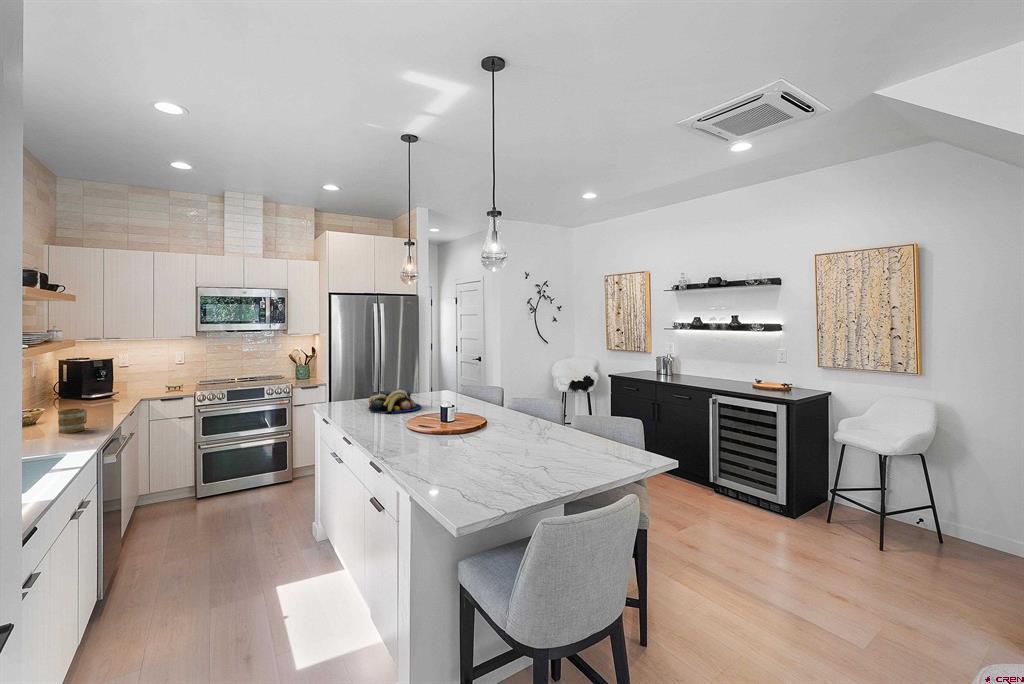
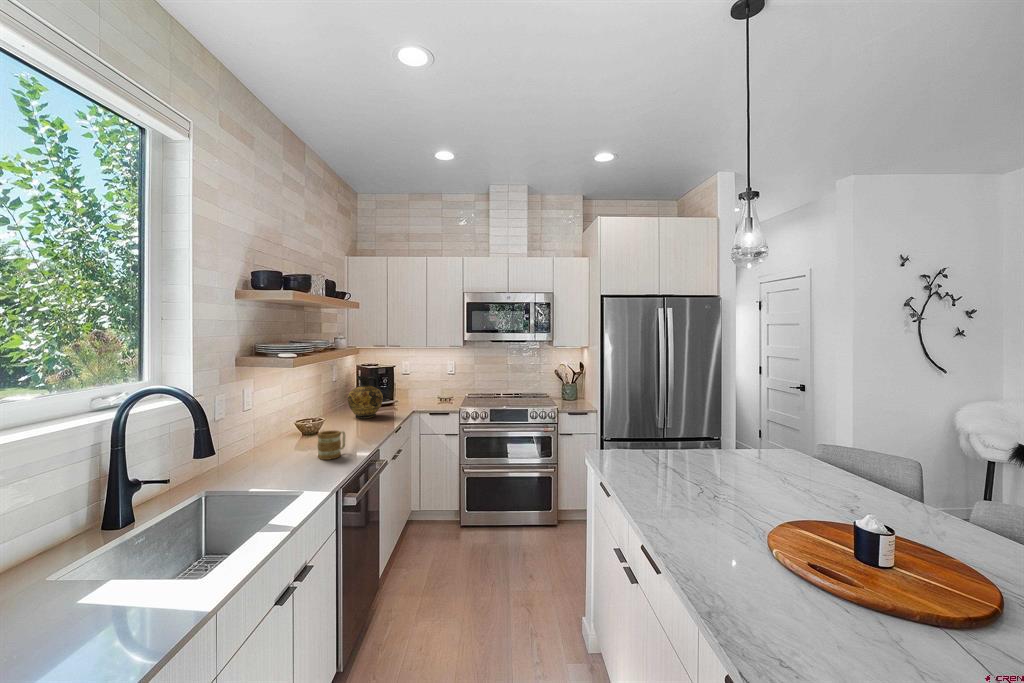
ceramic jug: none [61,365,106,406] -> present [347,376,383,418]
fruit bowl: present [369,388,421,414] -> none [669,441,766,493]

